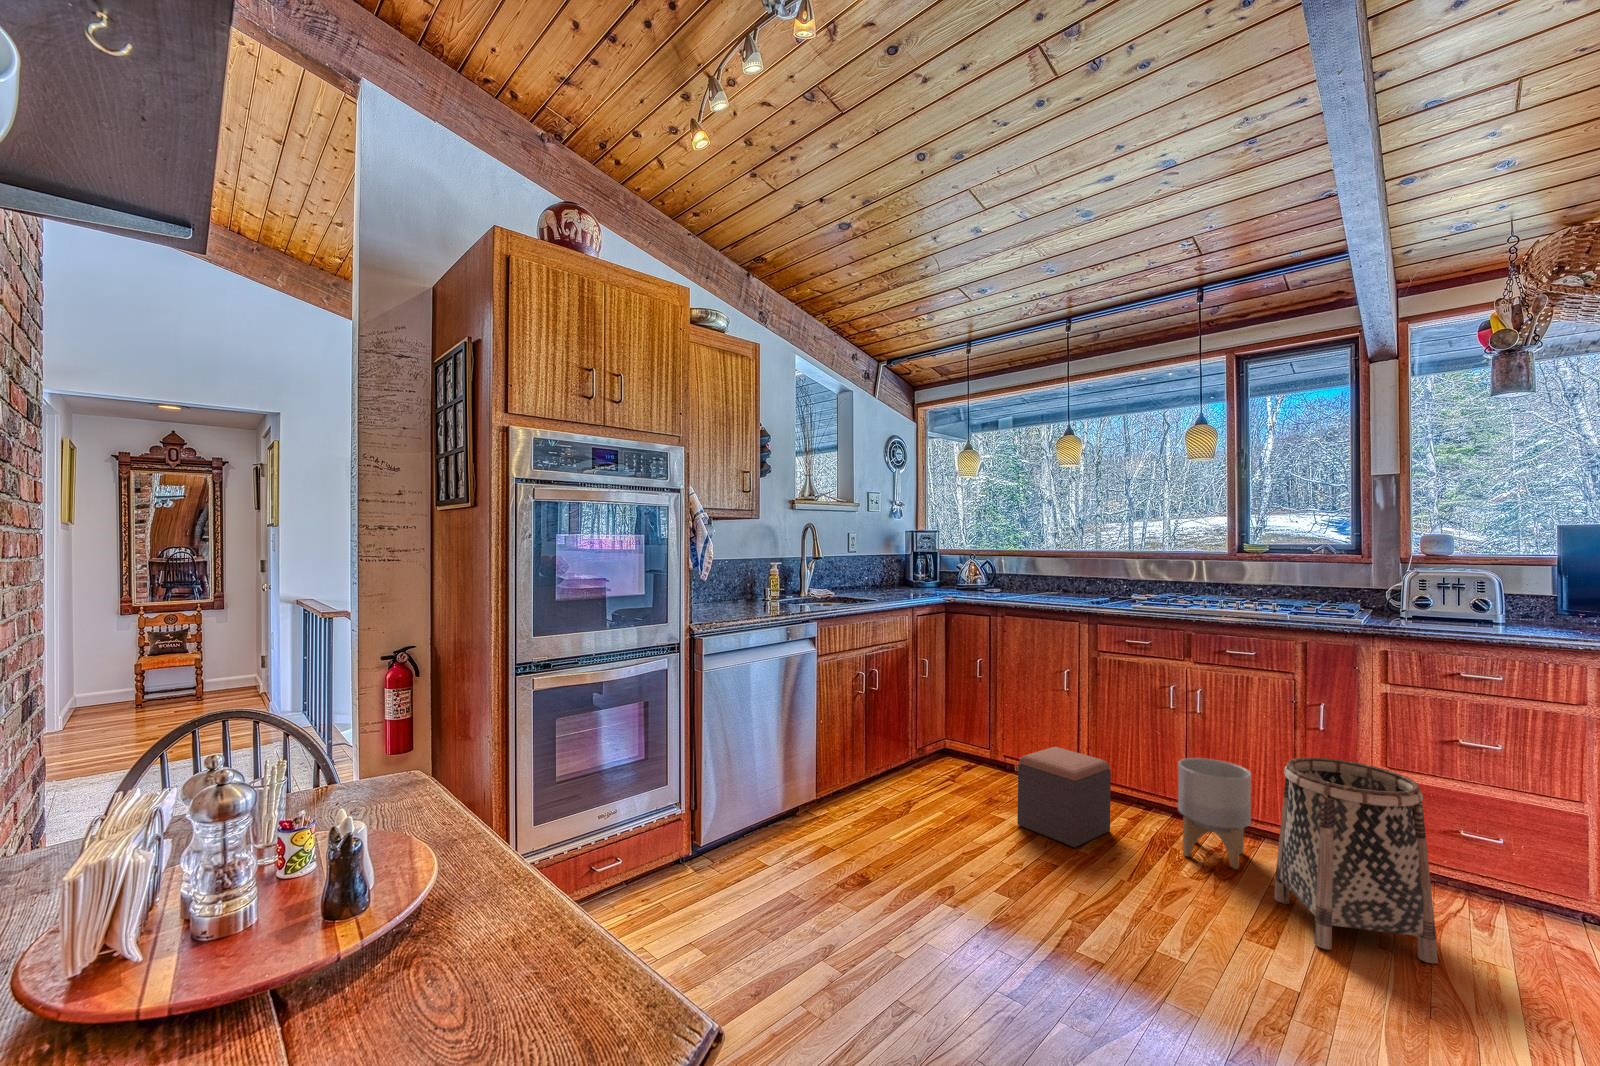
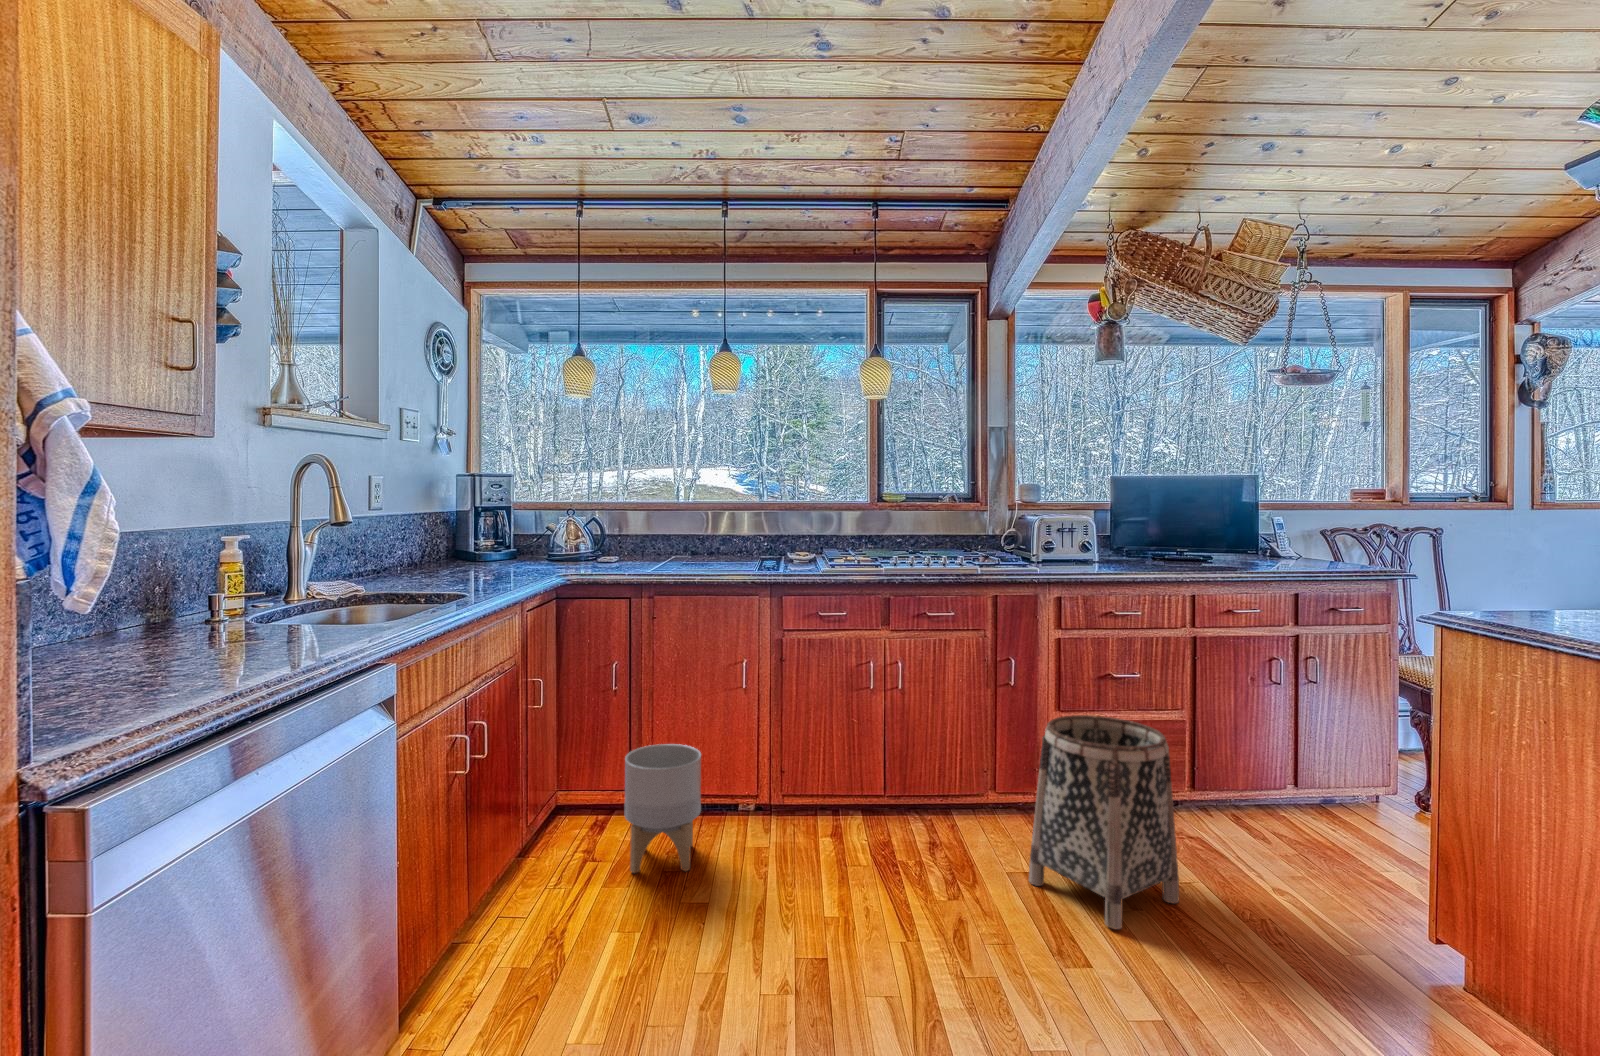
footstool: present [1017,747,1111,848] -> none [735,765,836,900]
planter: present [1178,758,1251,869] -> present [625,744,701,873]

